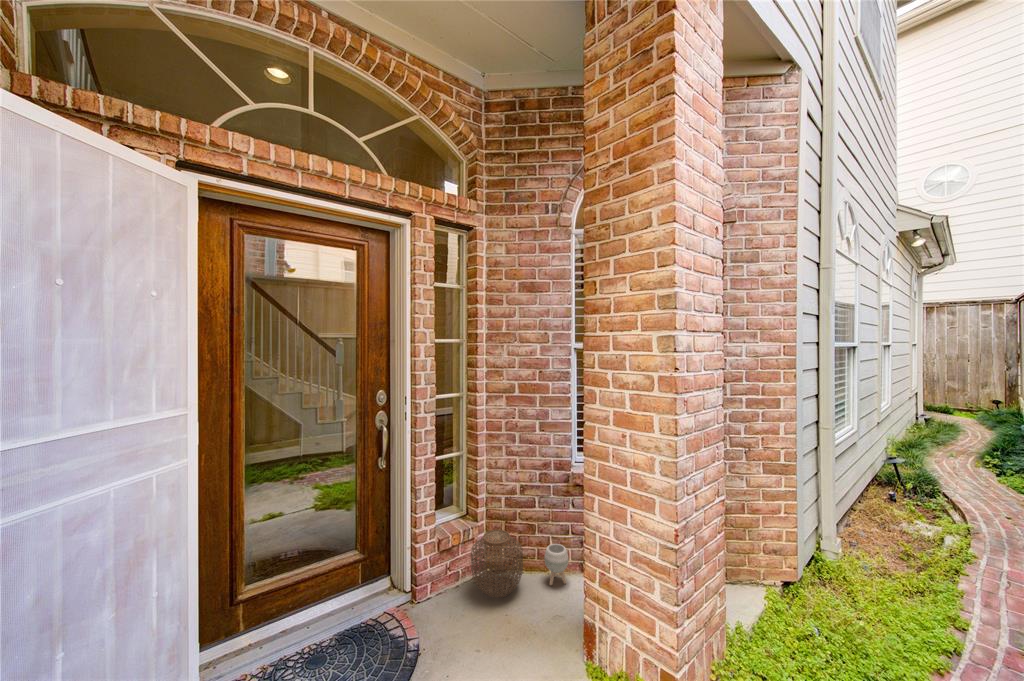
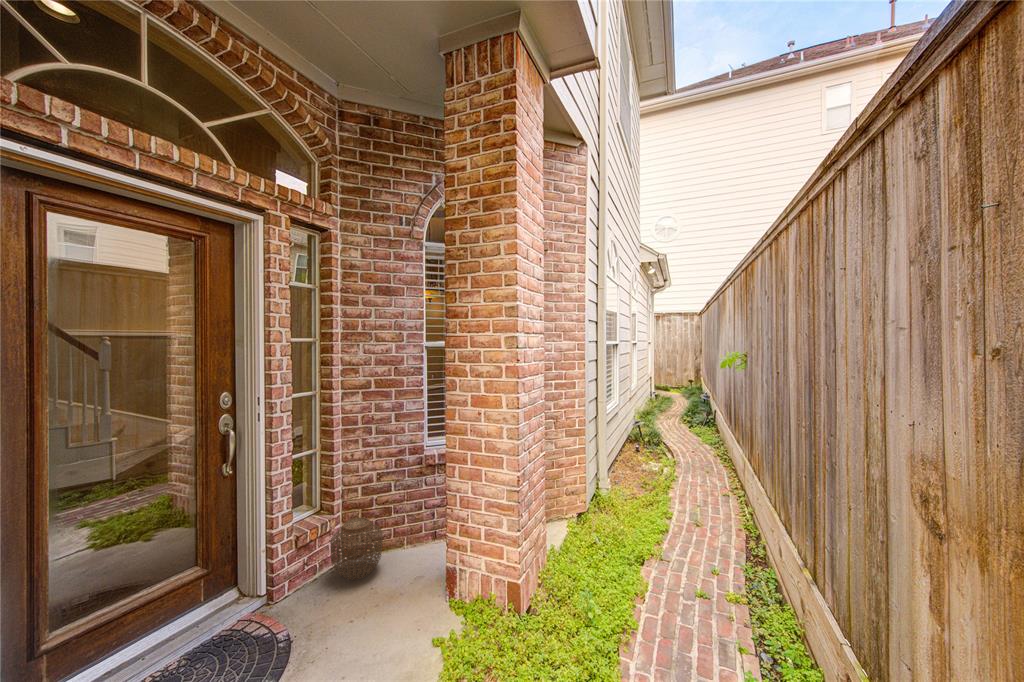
planter: present [544,544,569,585] -> none [401,521,422,558]

